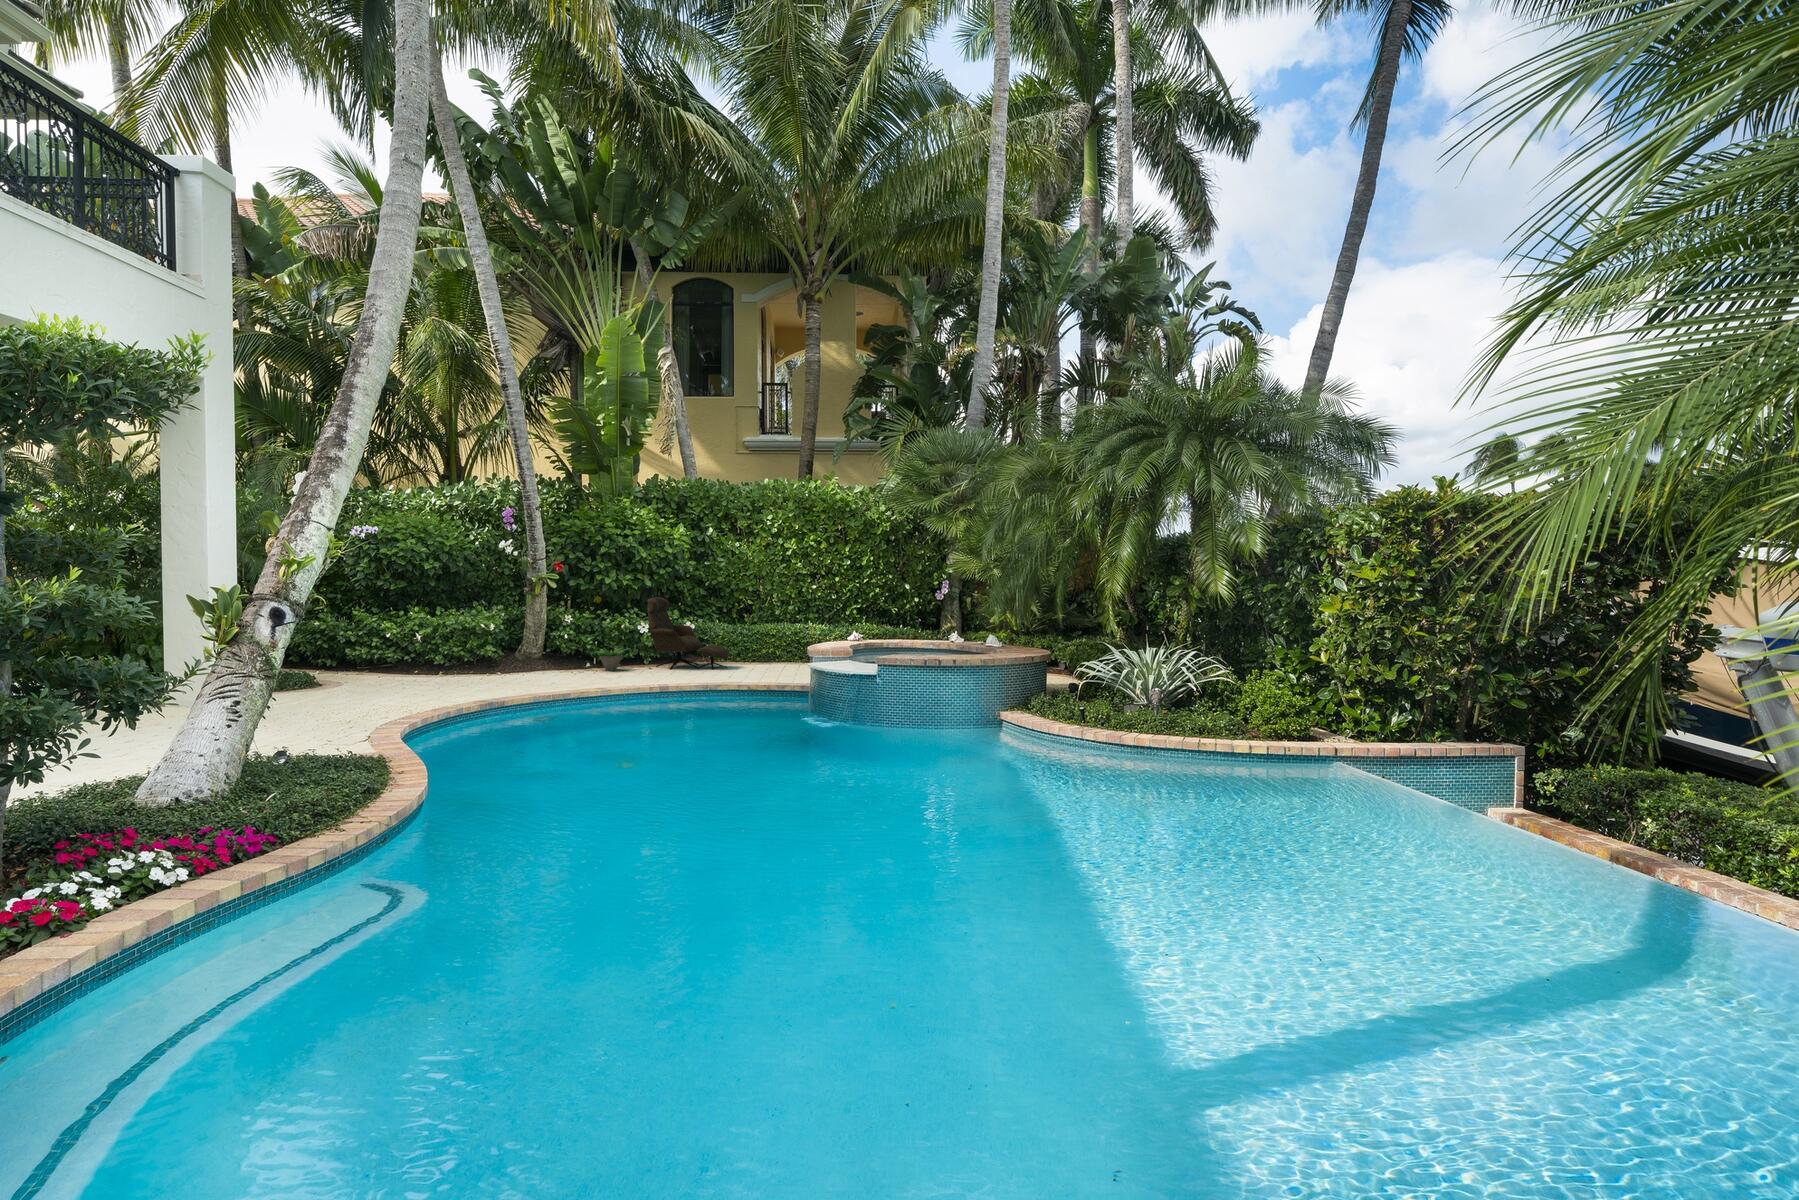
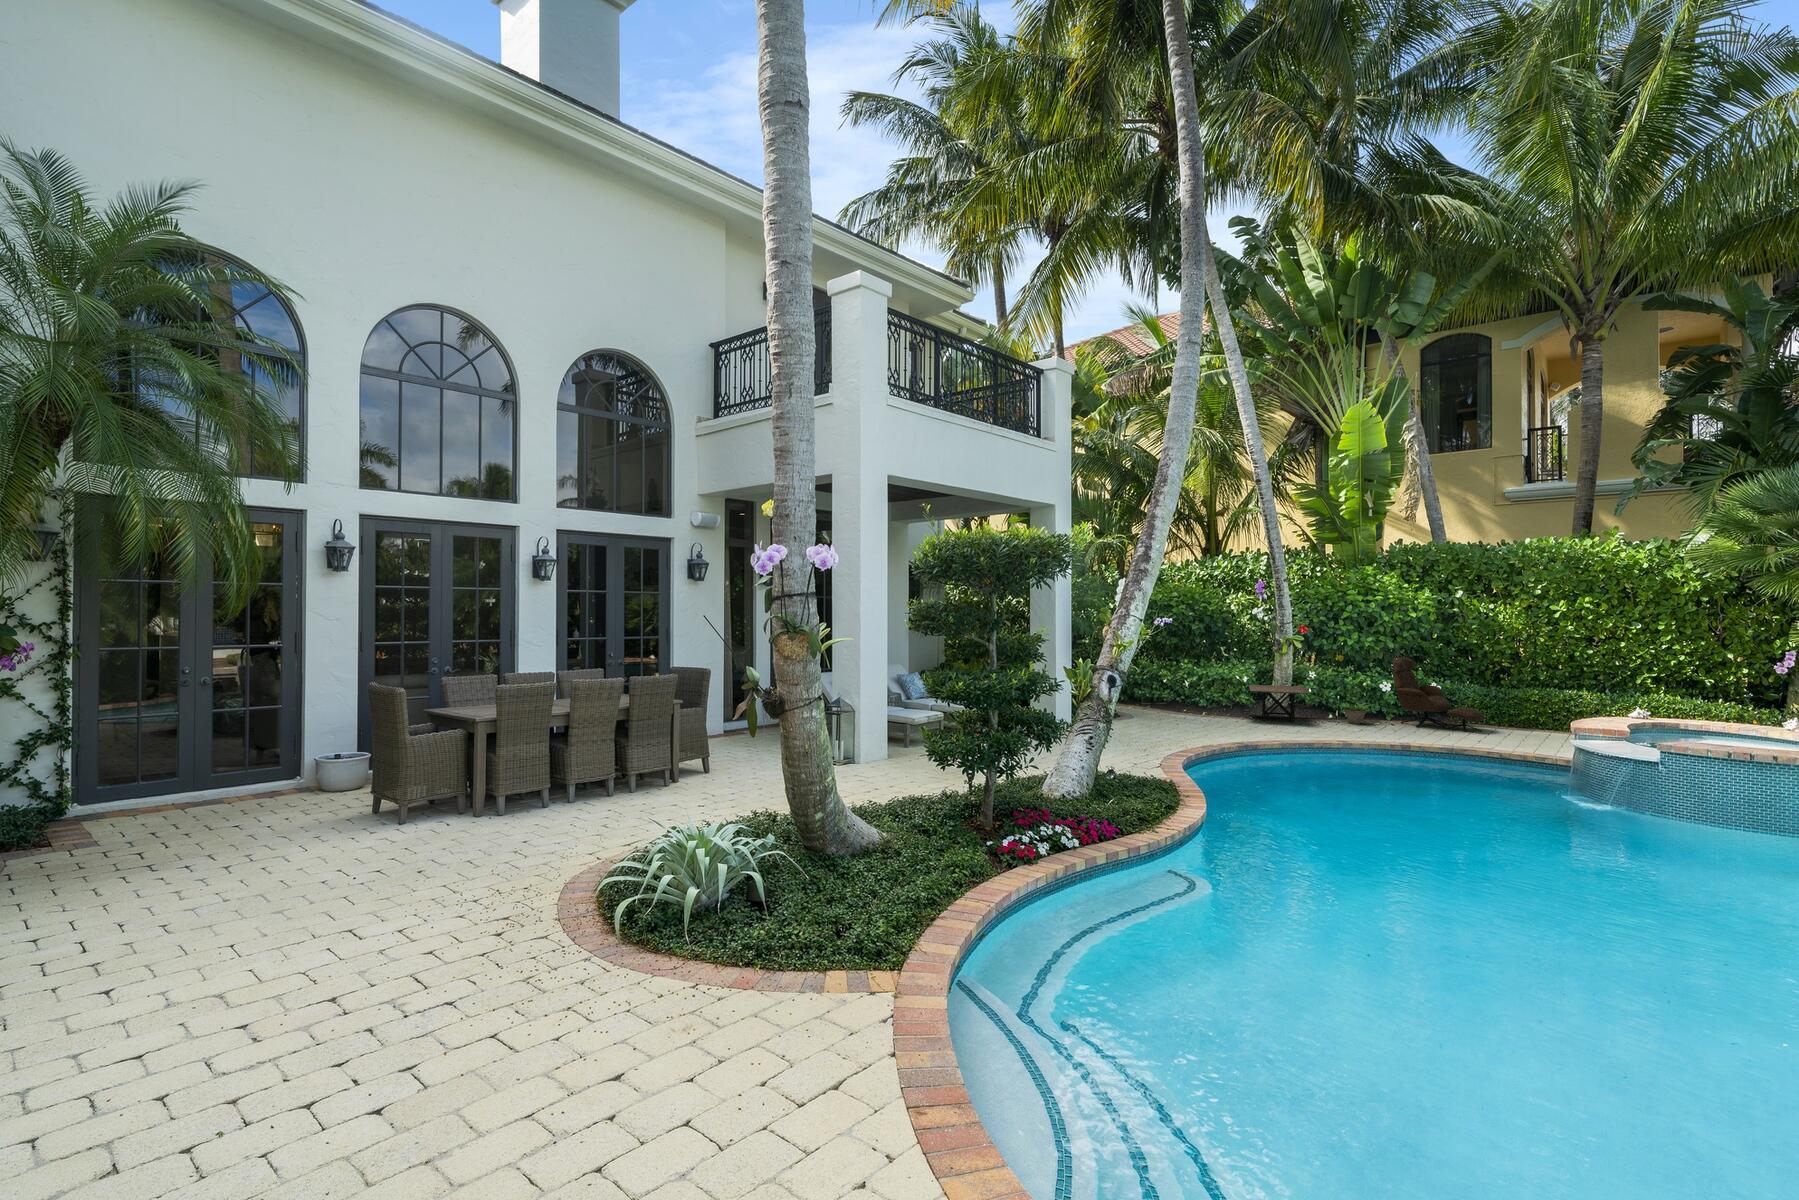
side table: none [496,634,562,676] -> present [1249,685,1309,722]

